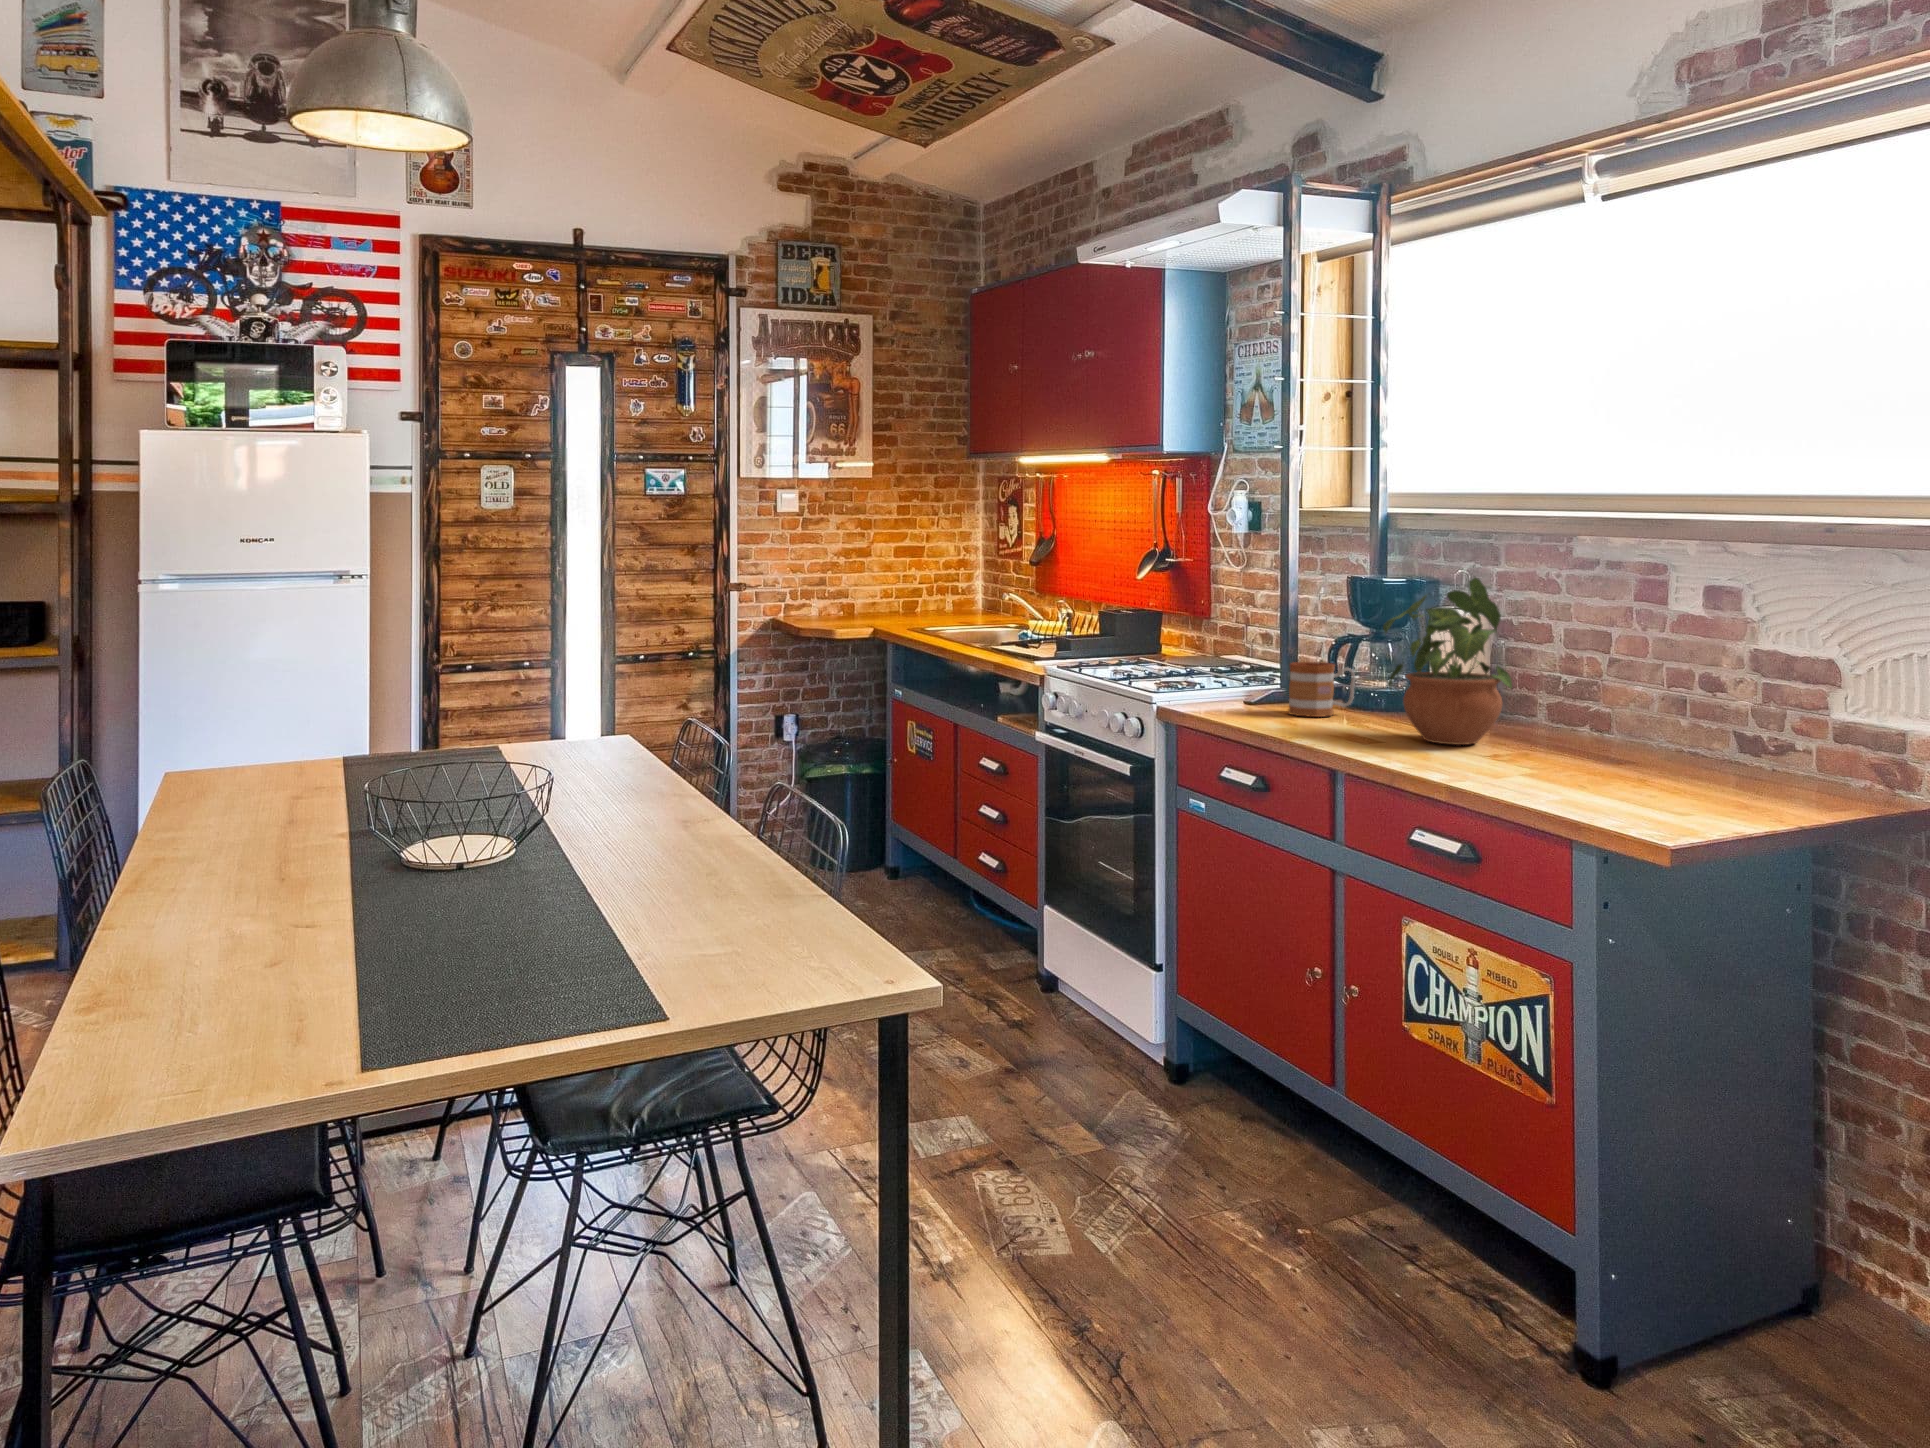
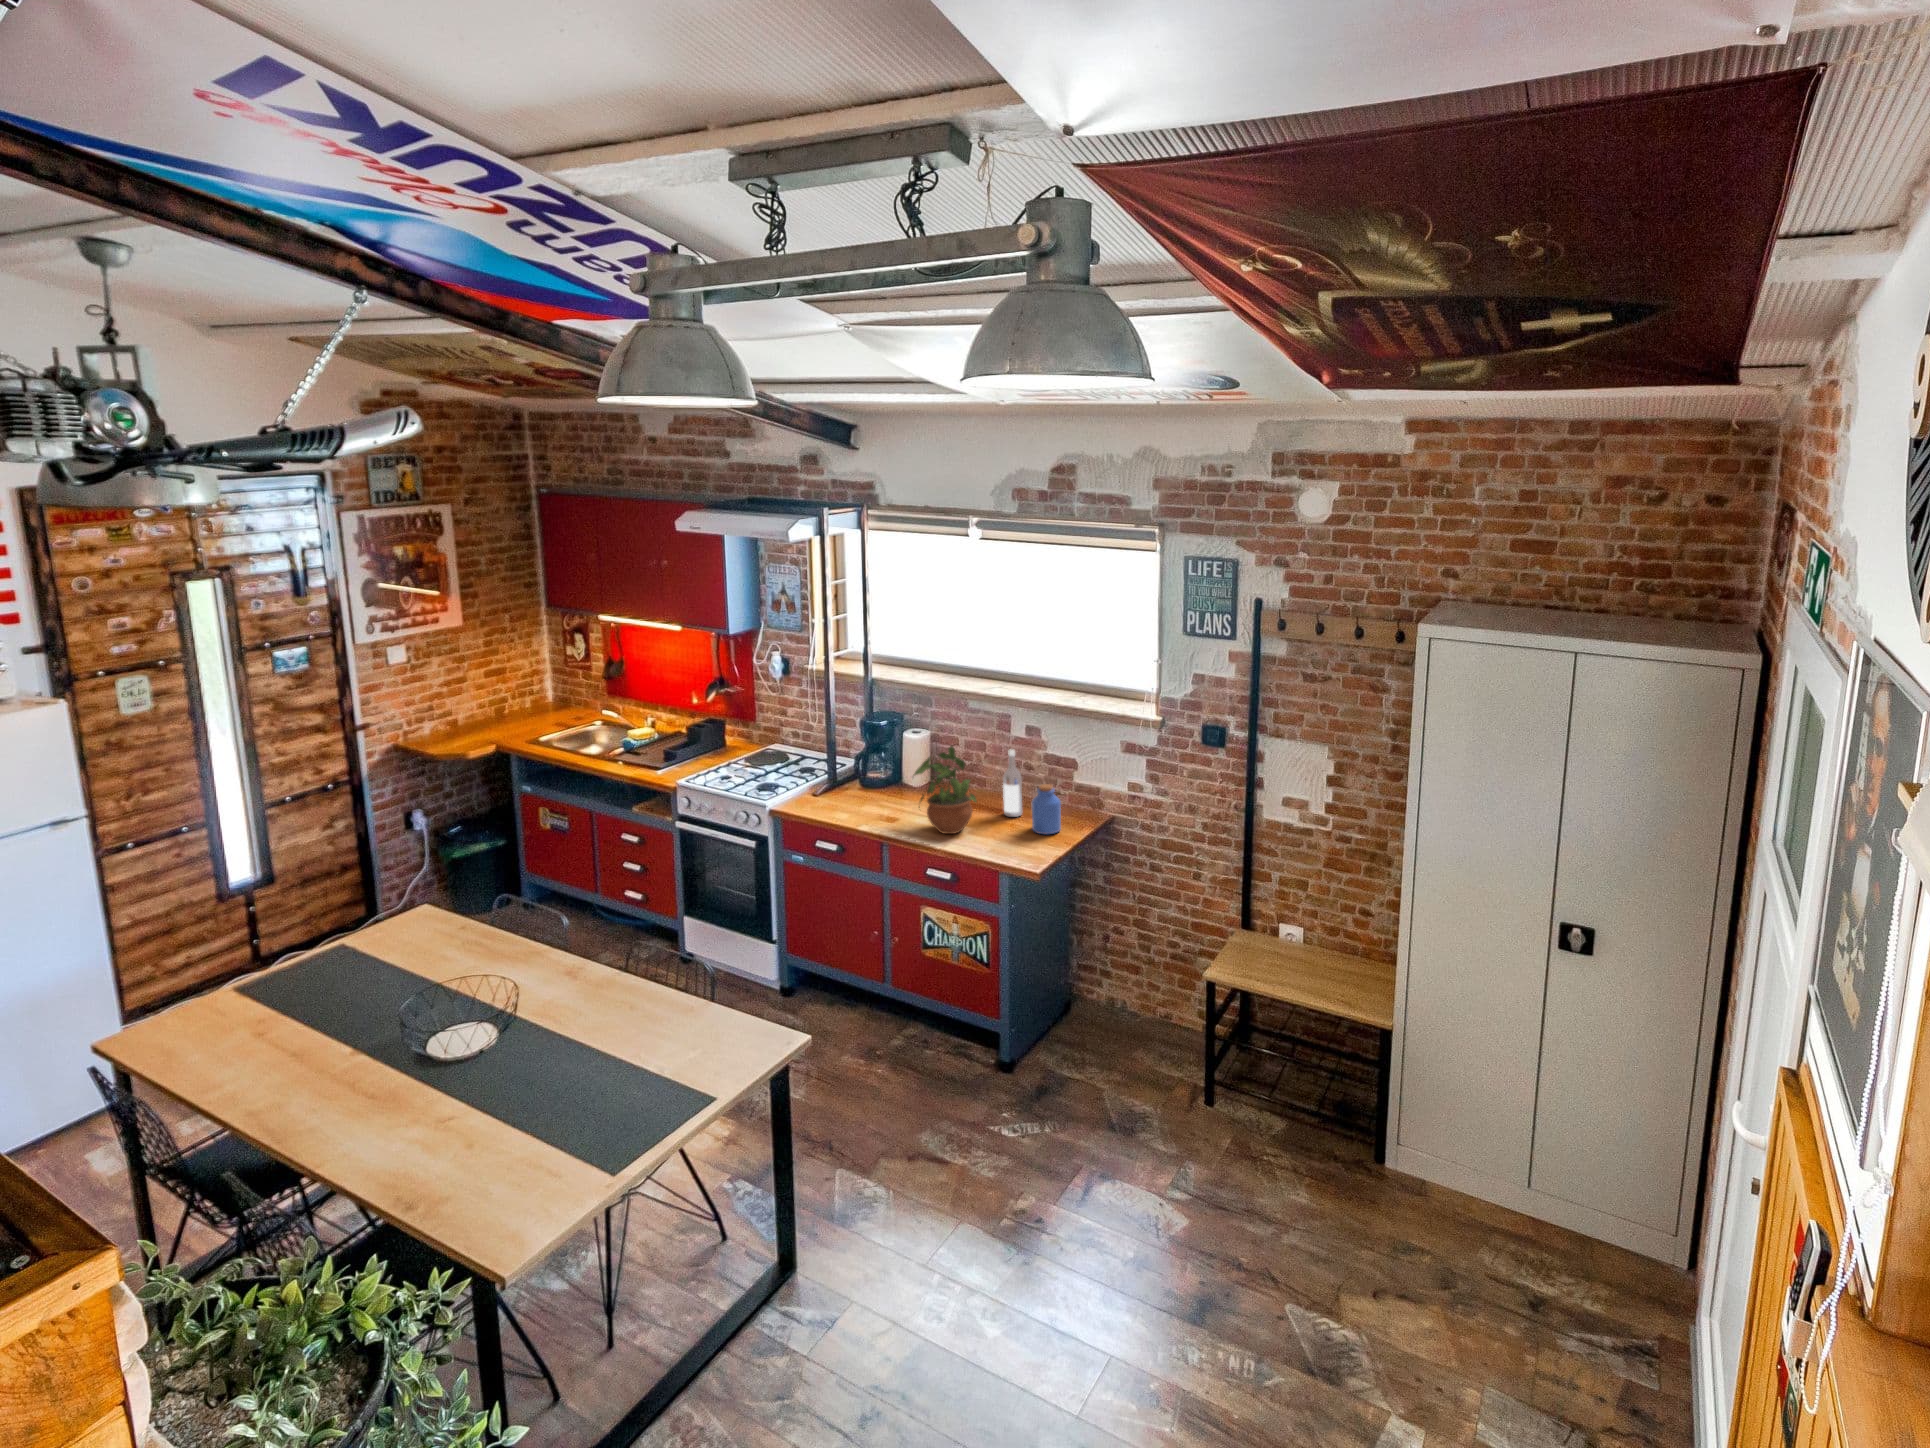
wine bottle: none [1586,602,1633,746] -> present [1003,749,1022,817]
mug: present [1288,662,1355,717] -> none [856,786,889,819]
jar: none [1634,663,1710,769] -> present [1032,784,1061,834]

